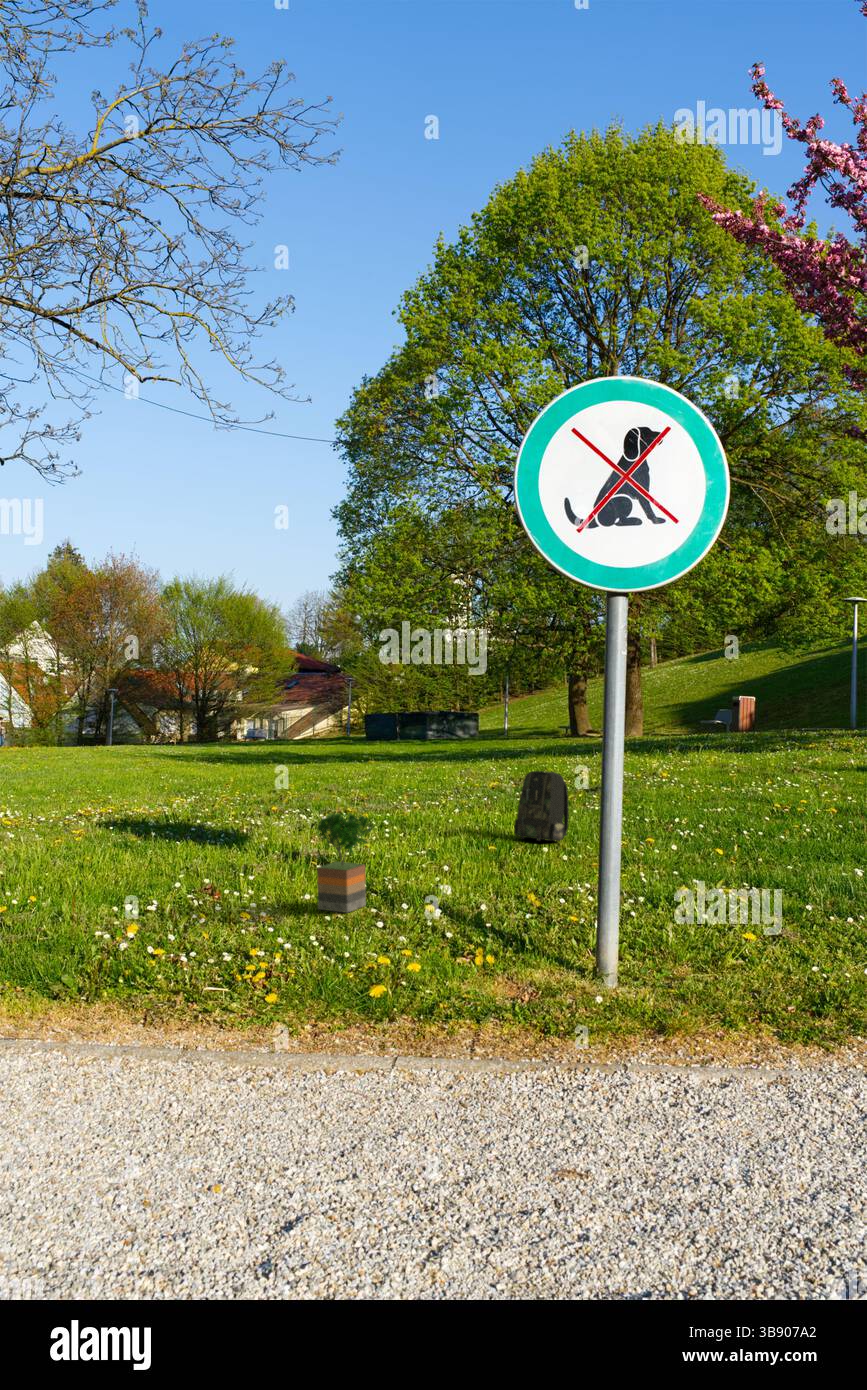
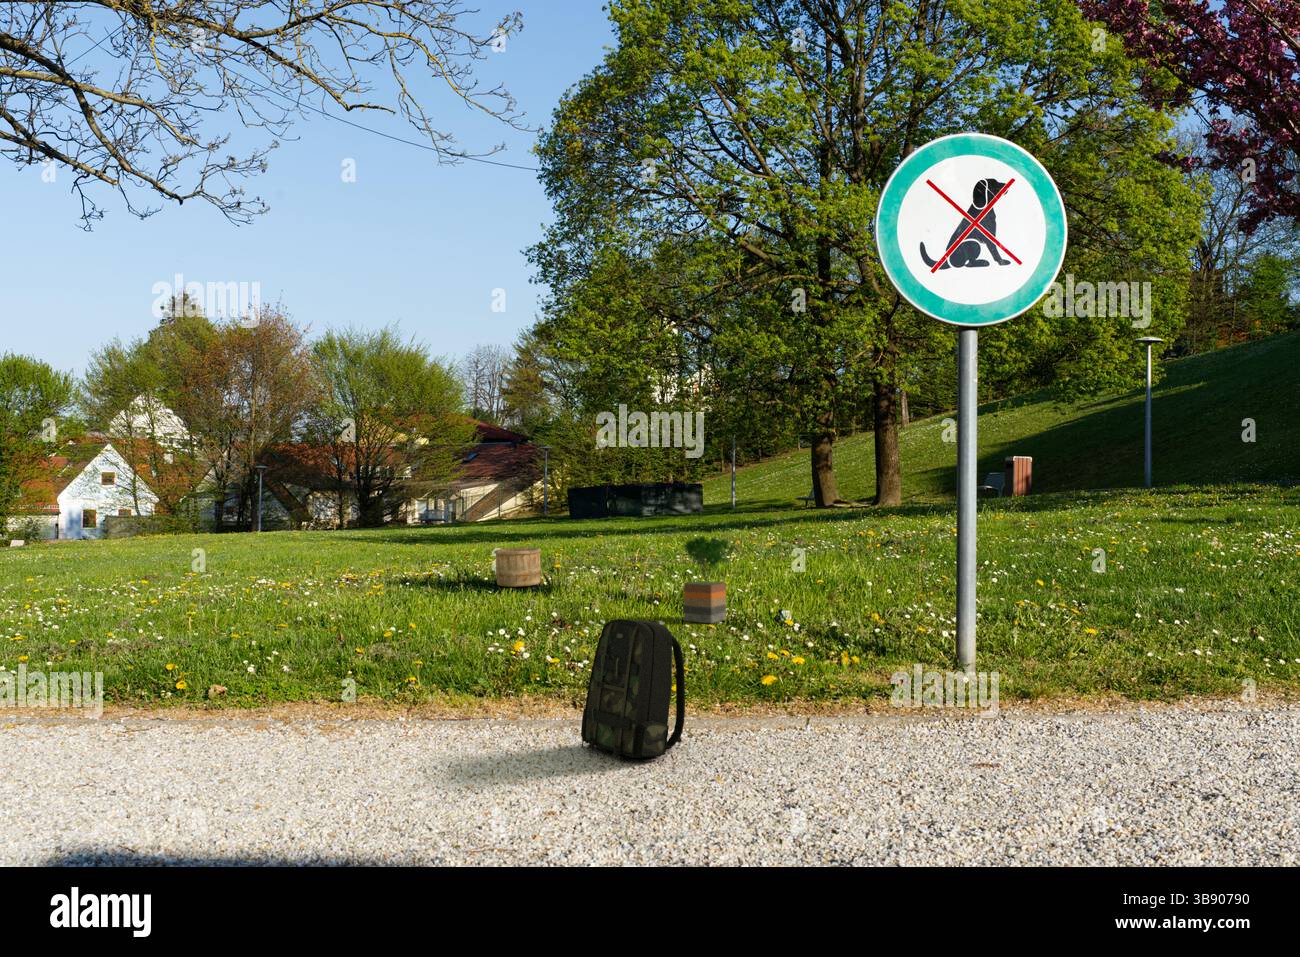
backpack: present [514,771,569,841] -> present [581,619,685,758]
wooden bucket: none [116,808,171,855] -> present [494,547,541,587]

